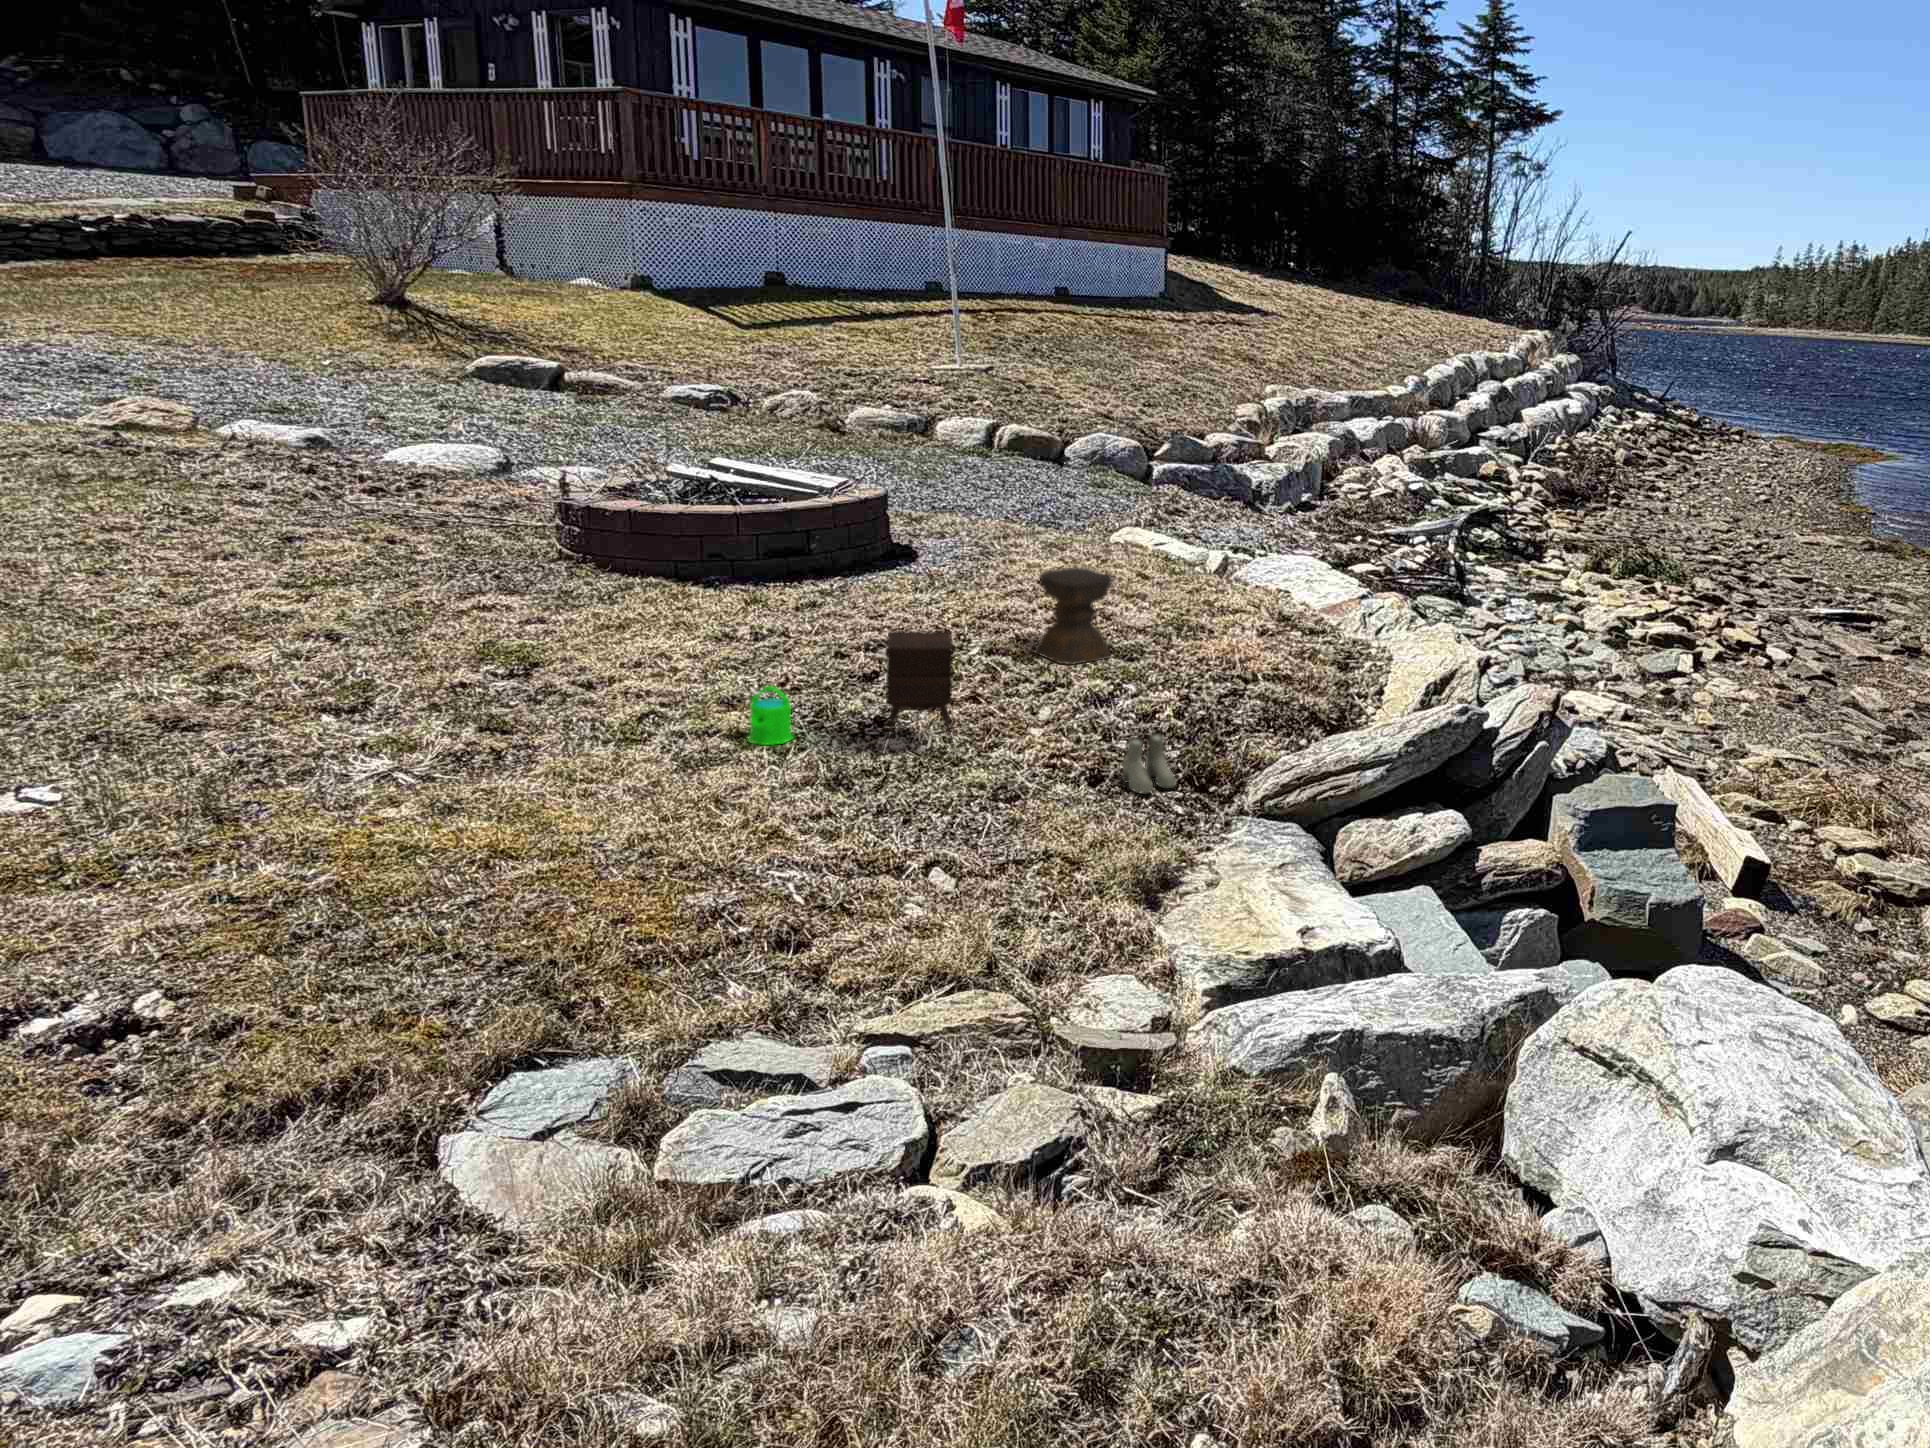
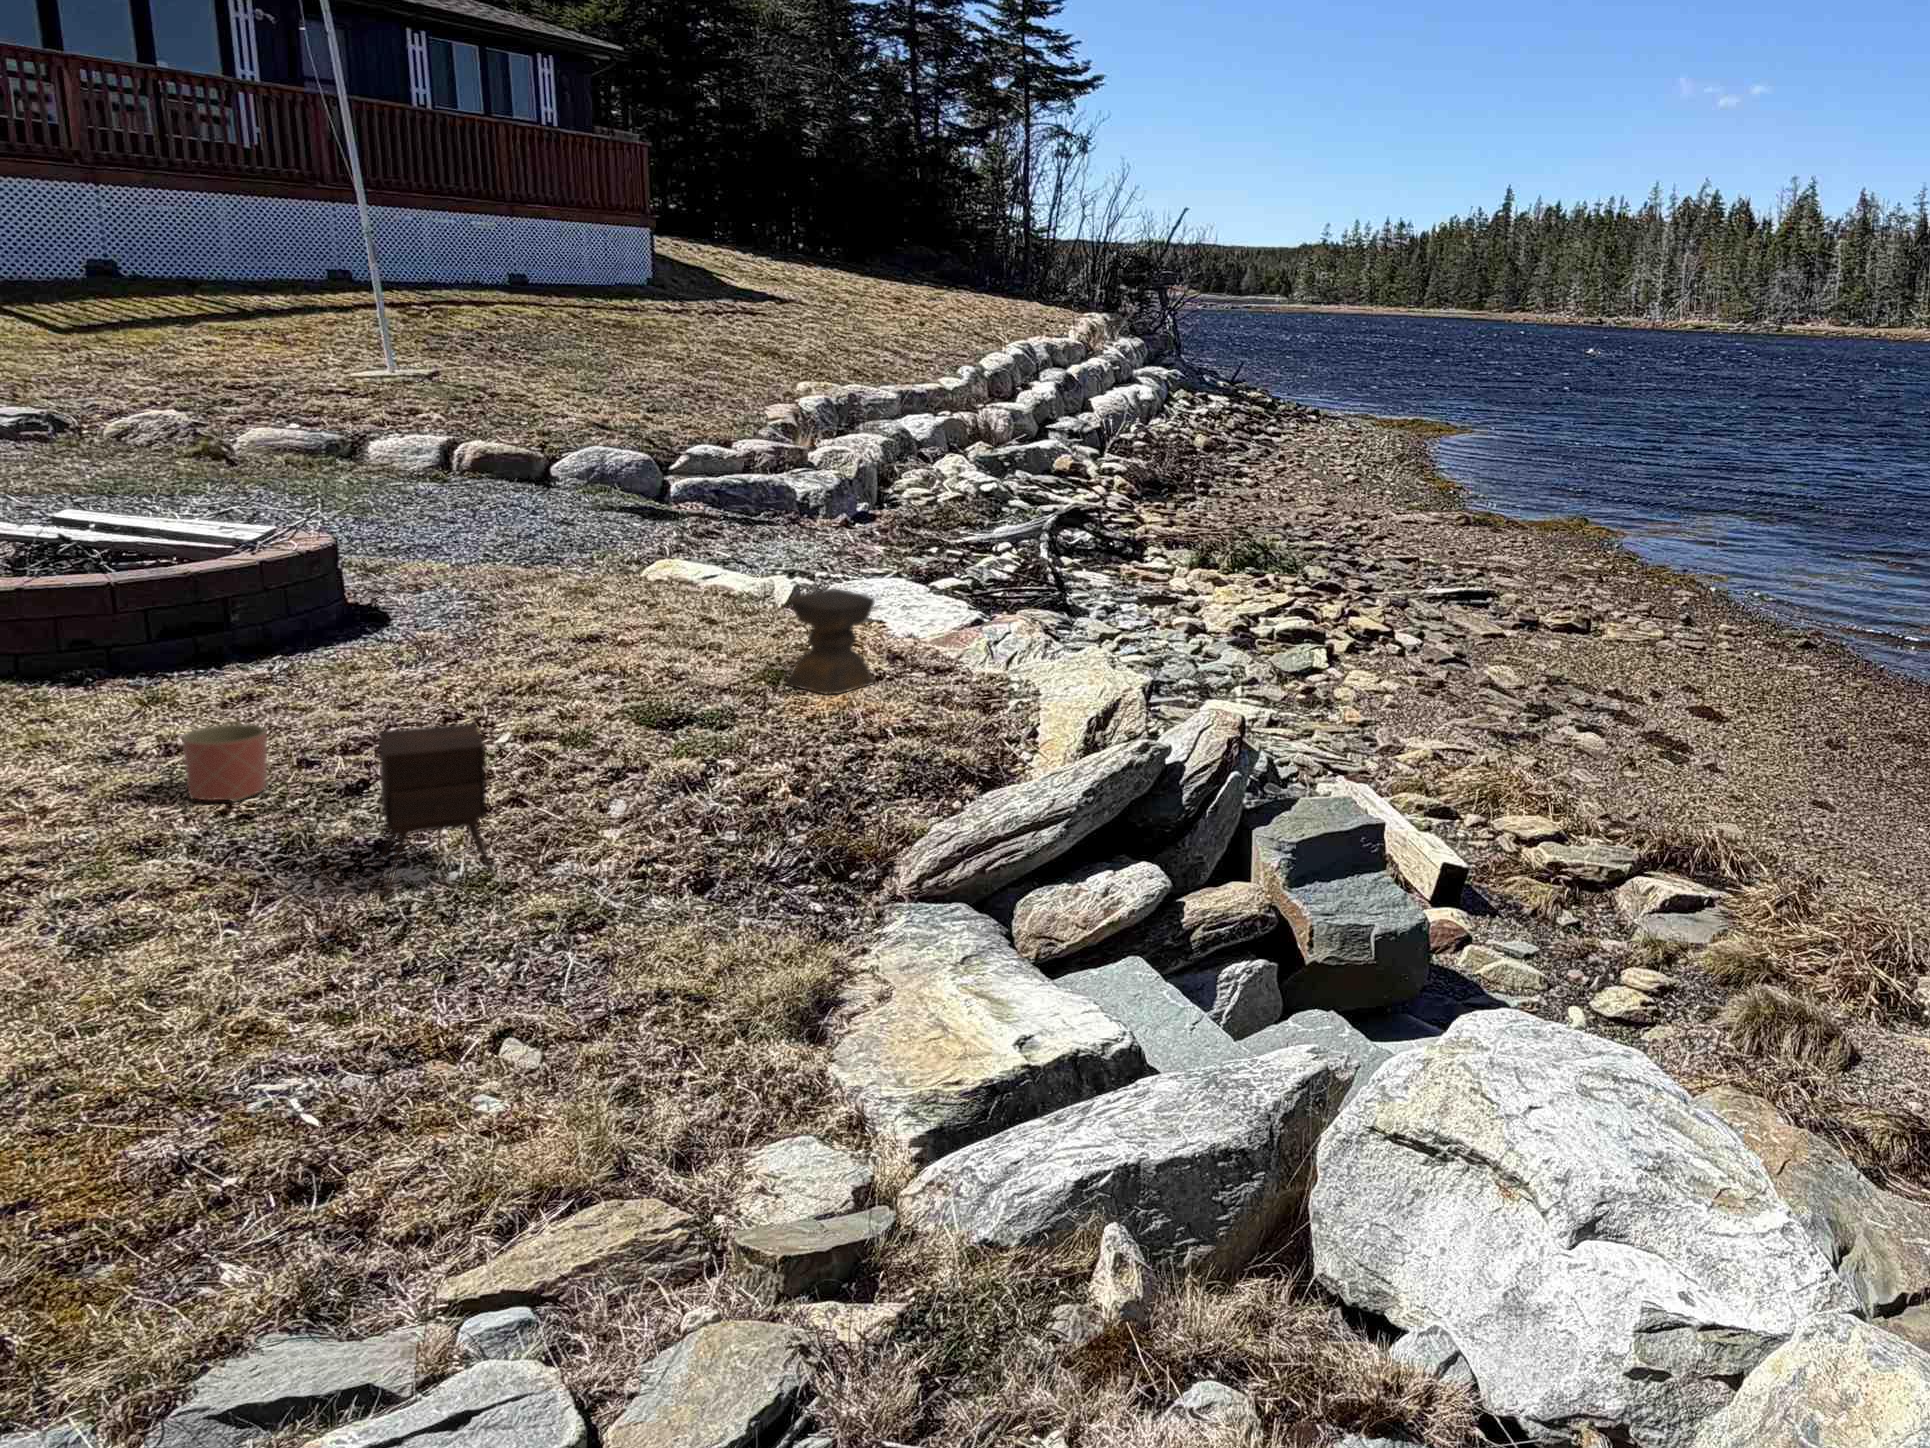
stool: present [1034,567,1113,665] -> present [786,589,875,694]
planter: none [773,621,825,678] -> present [182,724,267,802]
watering can: present [747,686,793,745] -> none [158,822,240,905]
boots: present [1123,733,1176,794] -> none [739,822,813,899]

